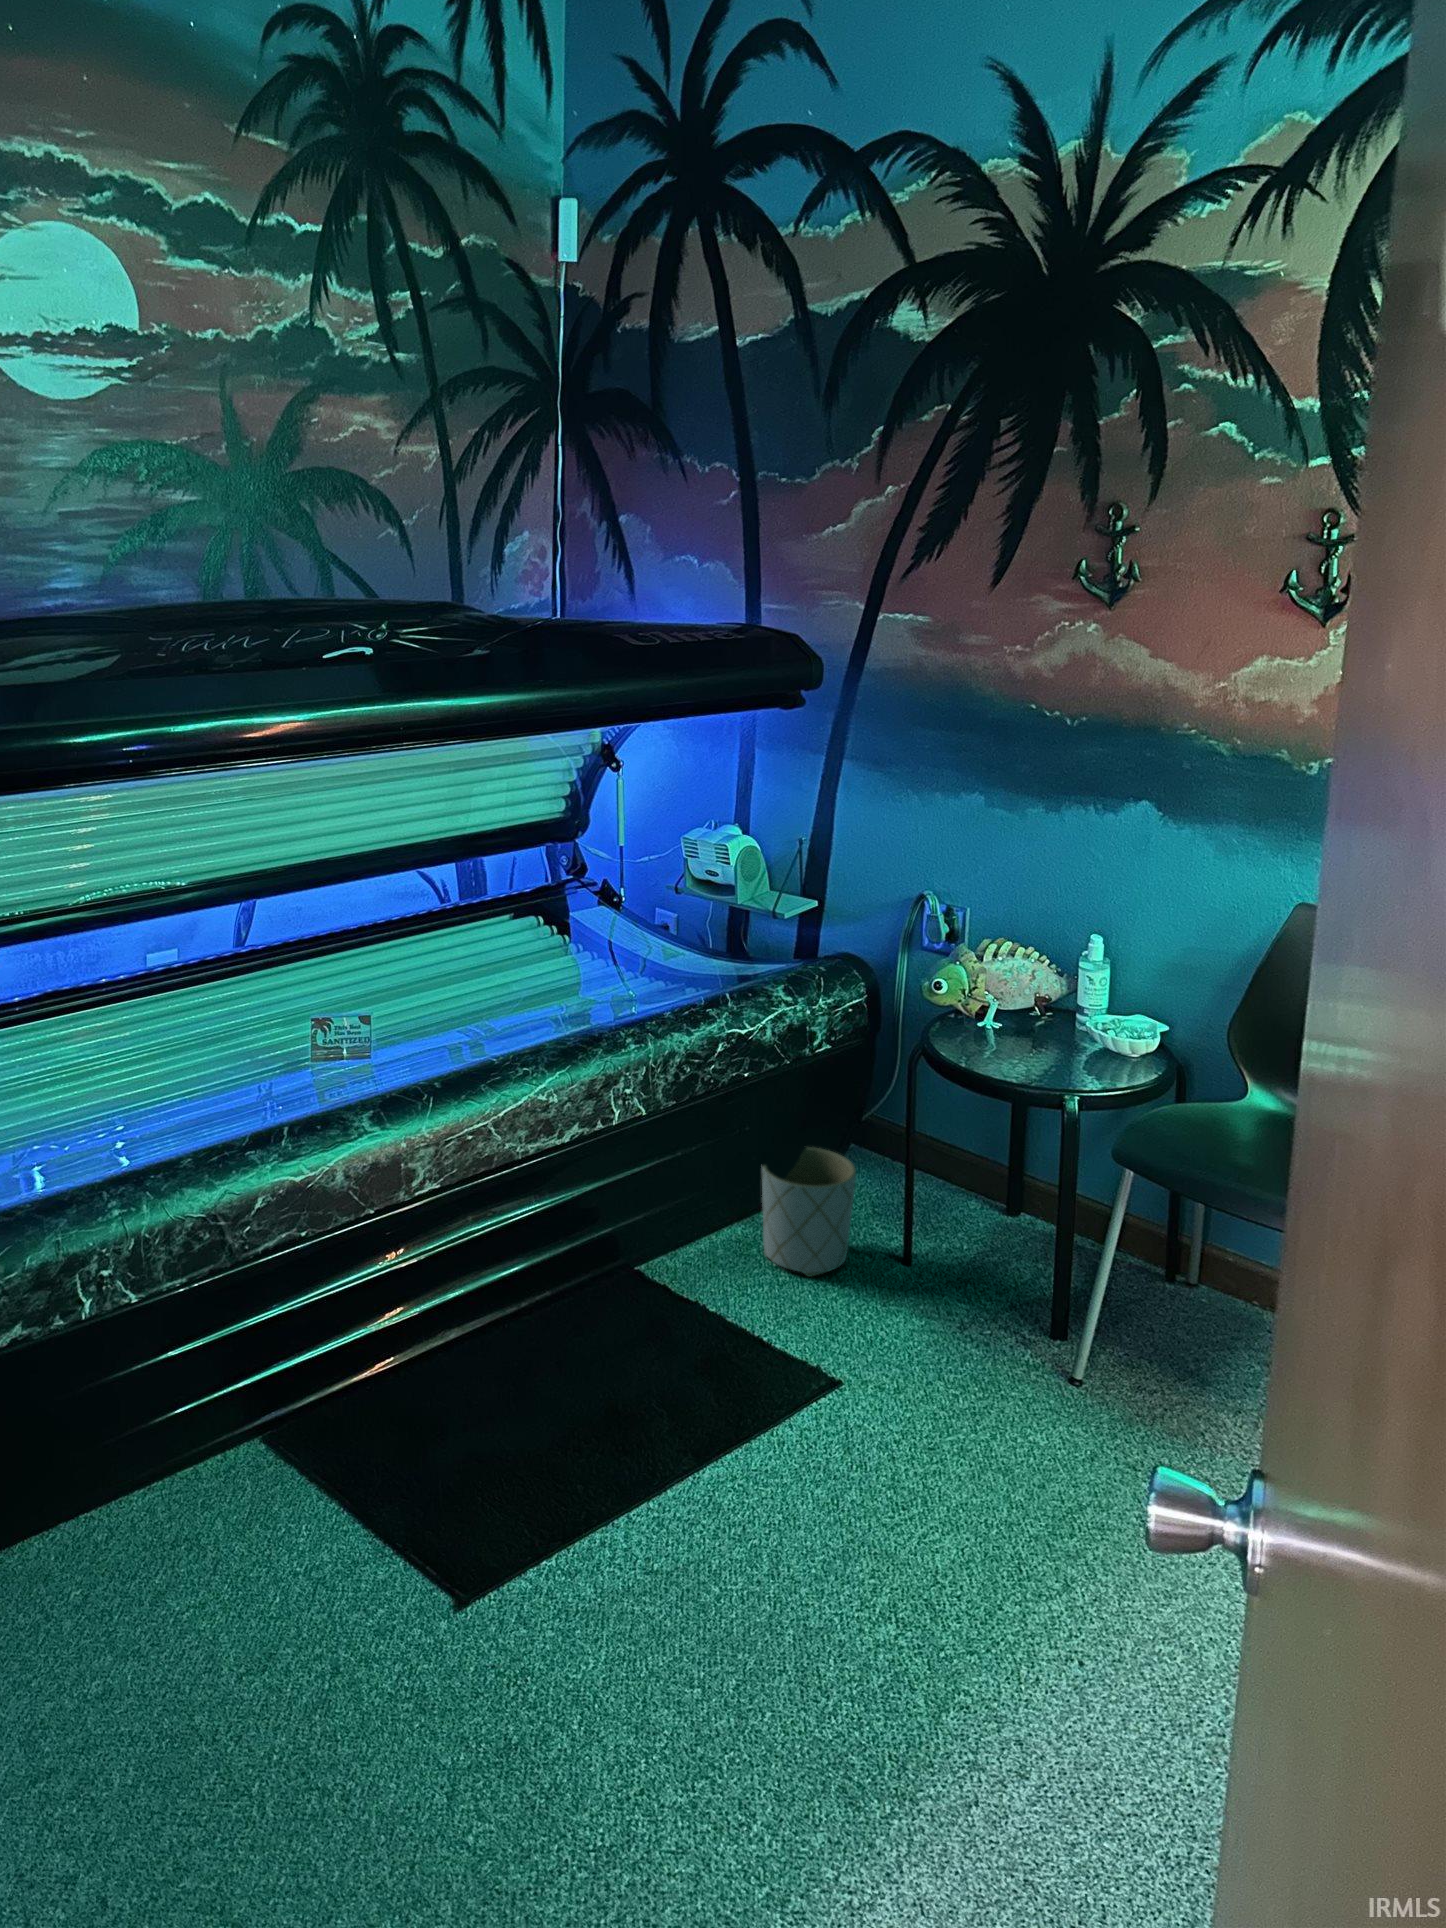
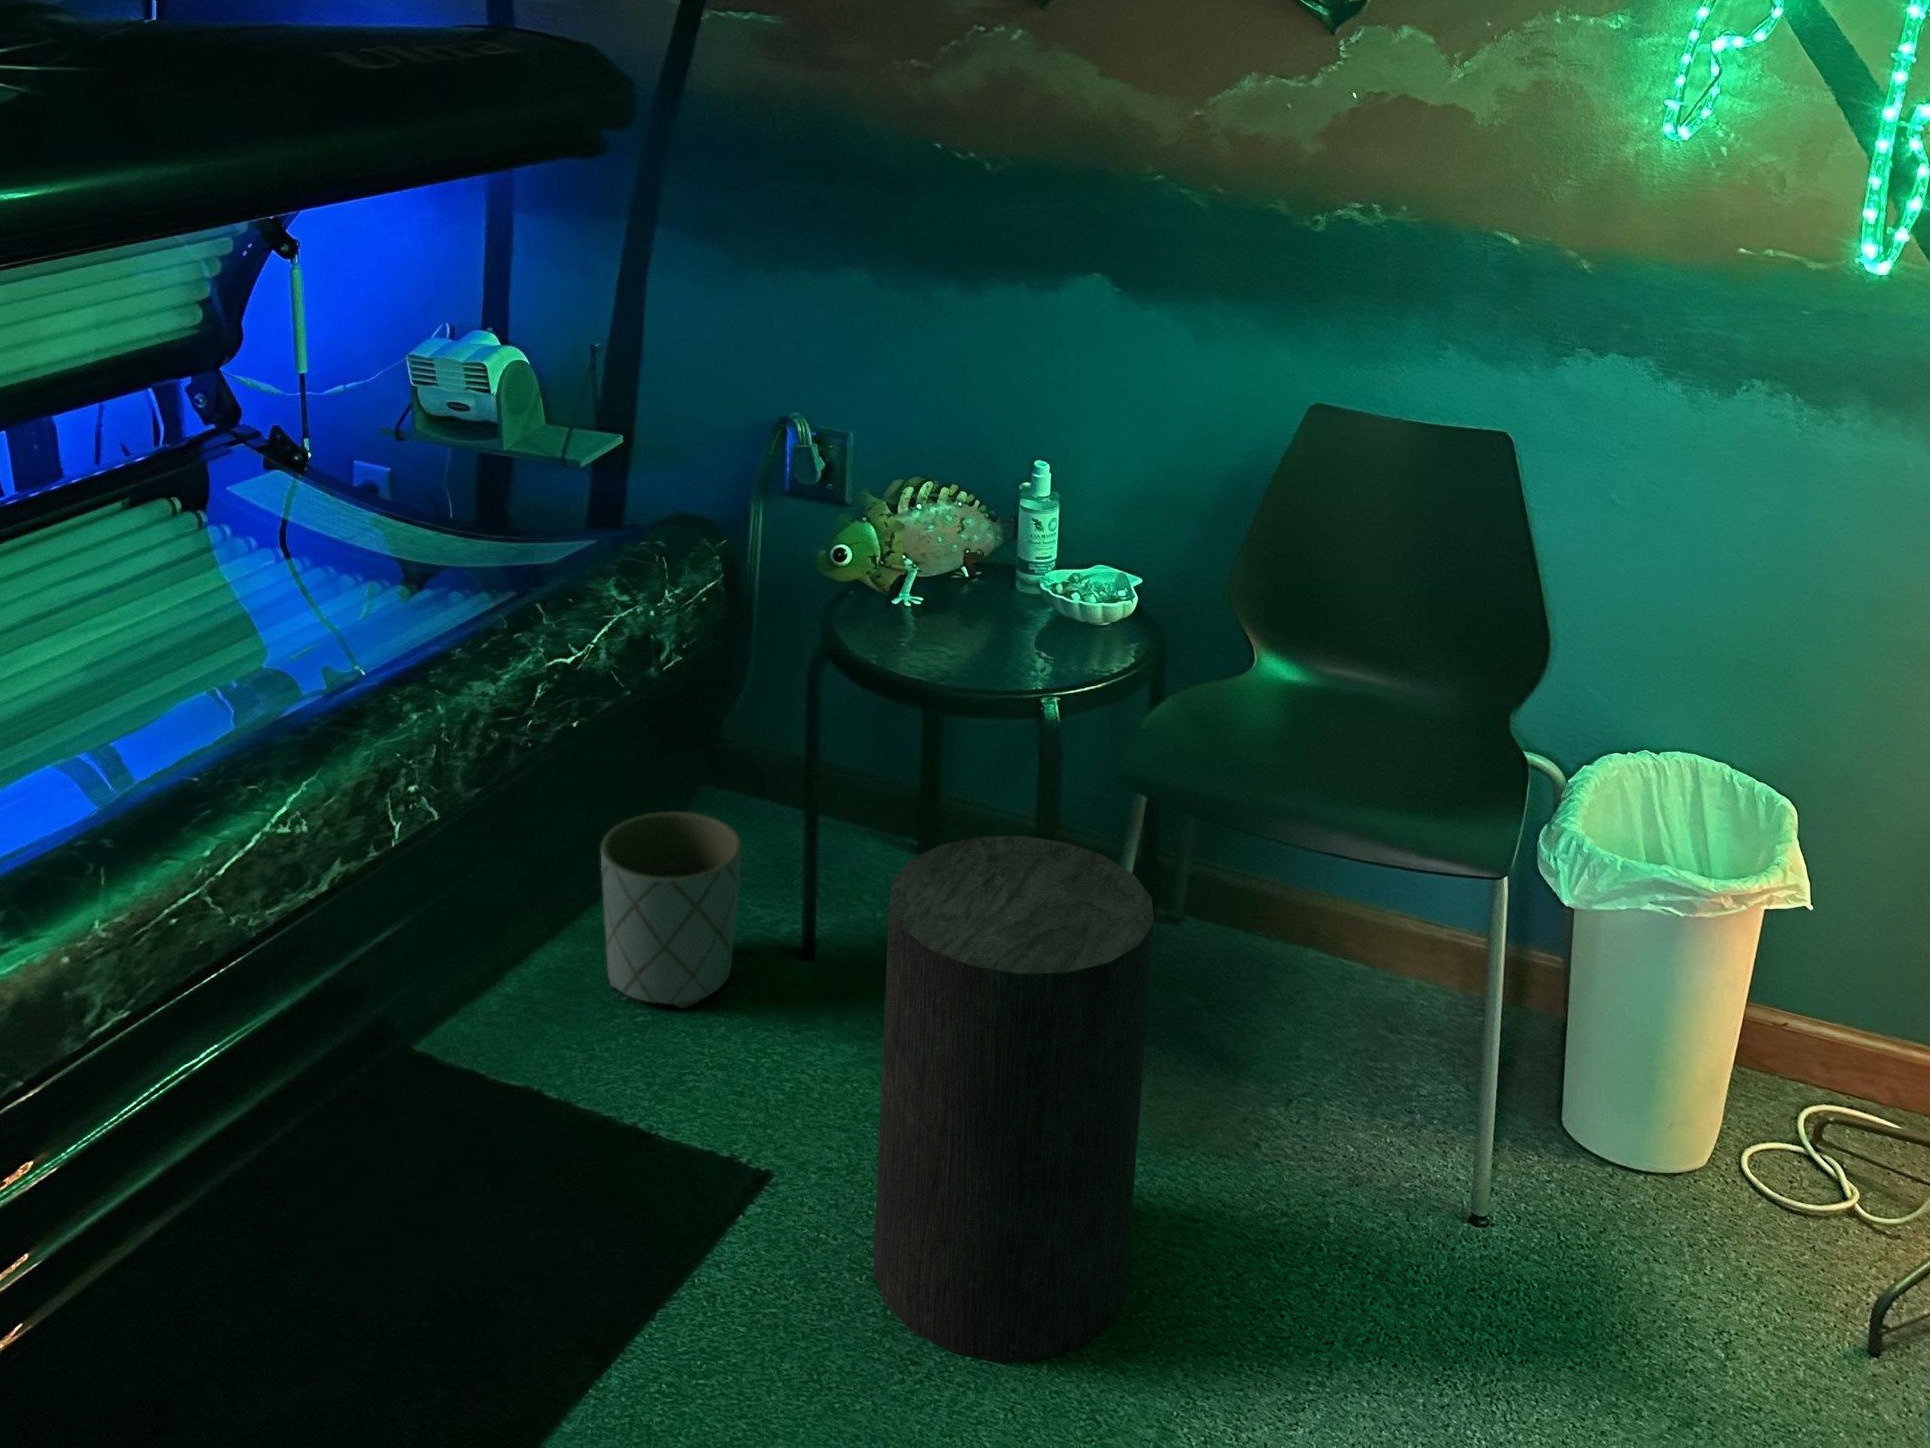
stool: none [890,1169,1091,1523] -> present [873,836,1154,1361]

